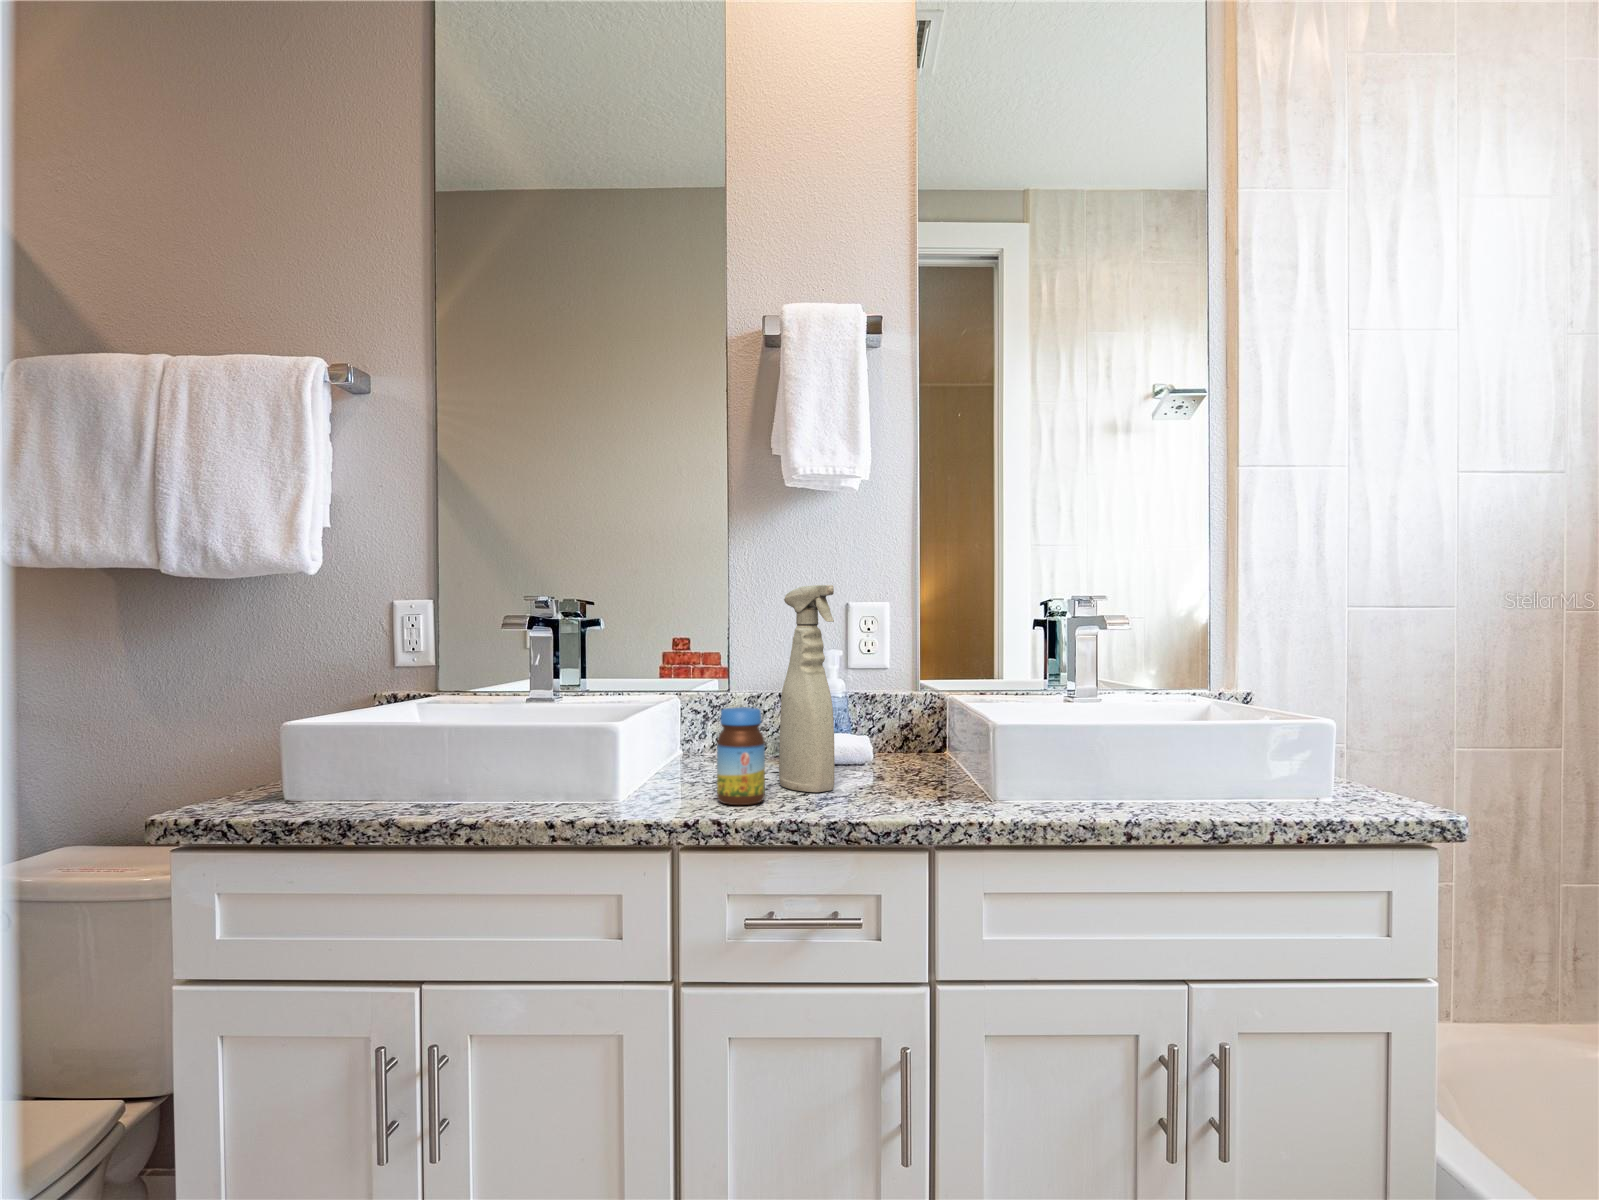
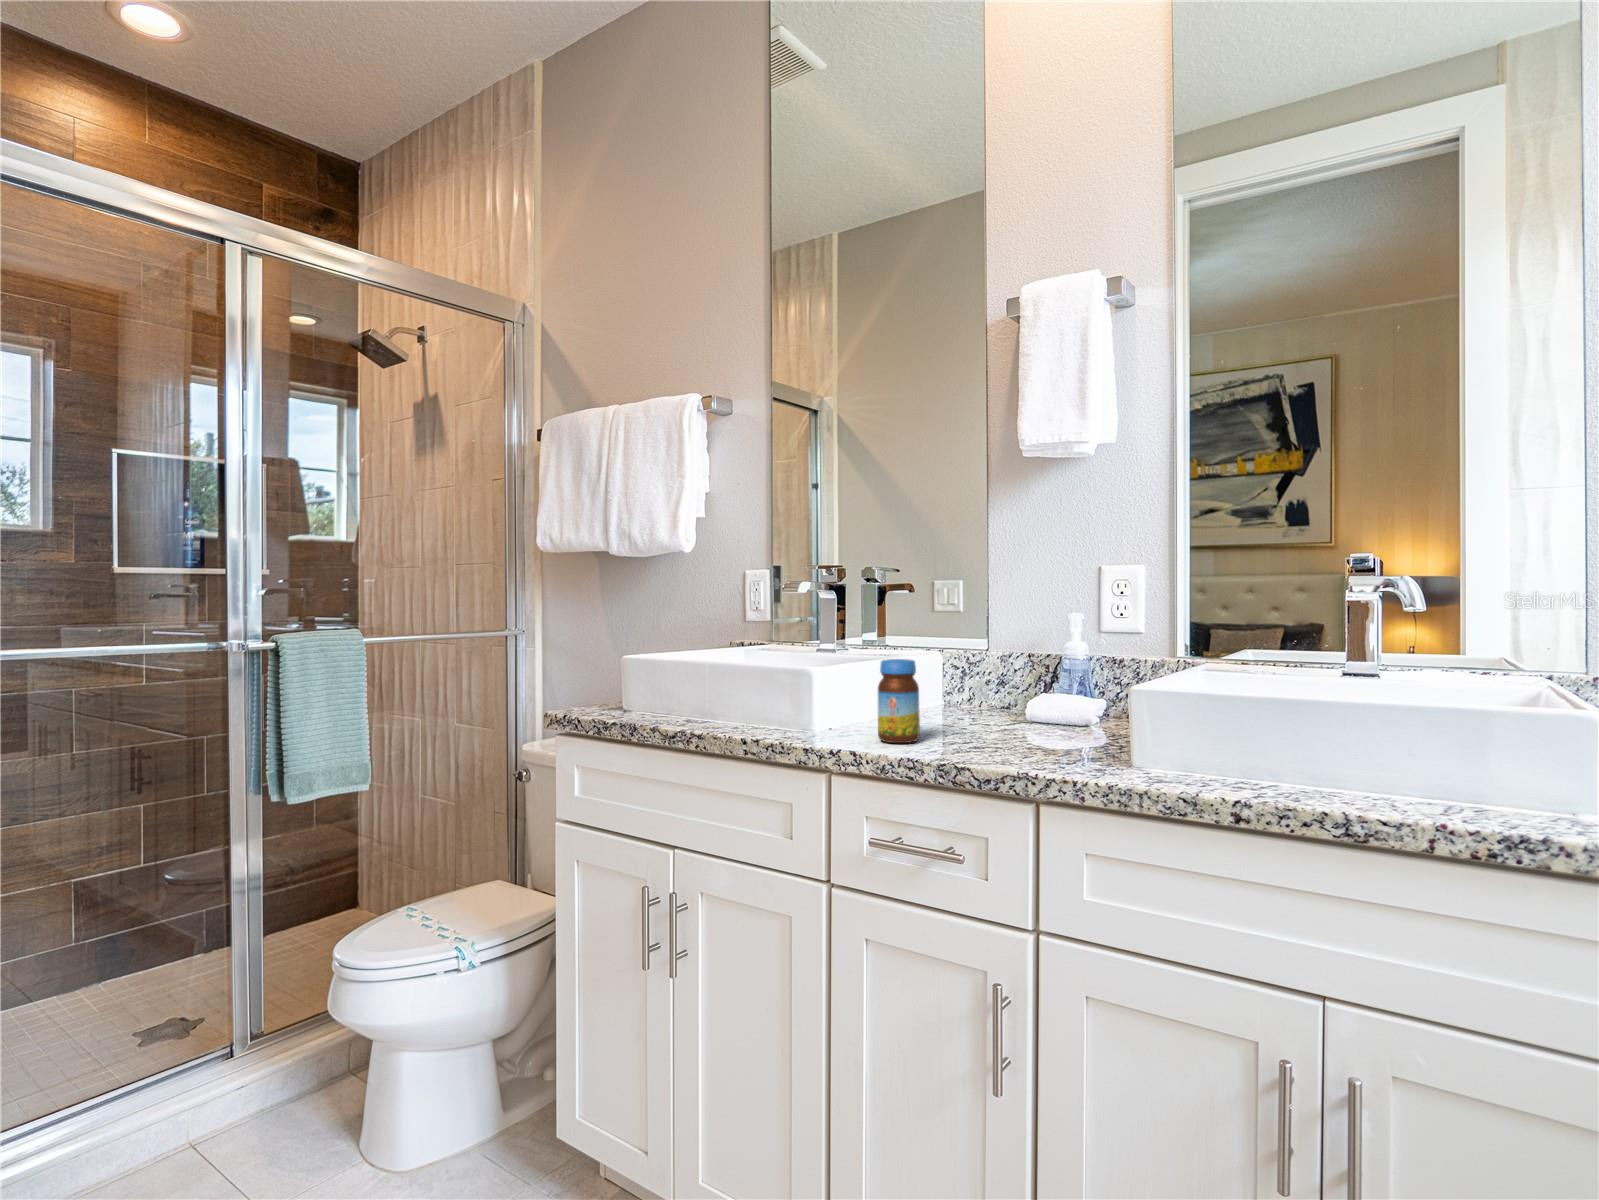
spray bottle: present [779,585,835,792] -> none [960,550,1001,741]

